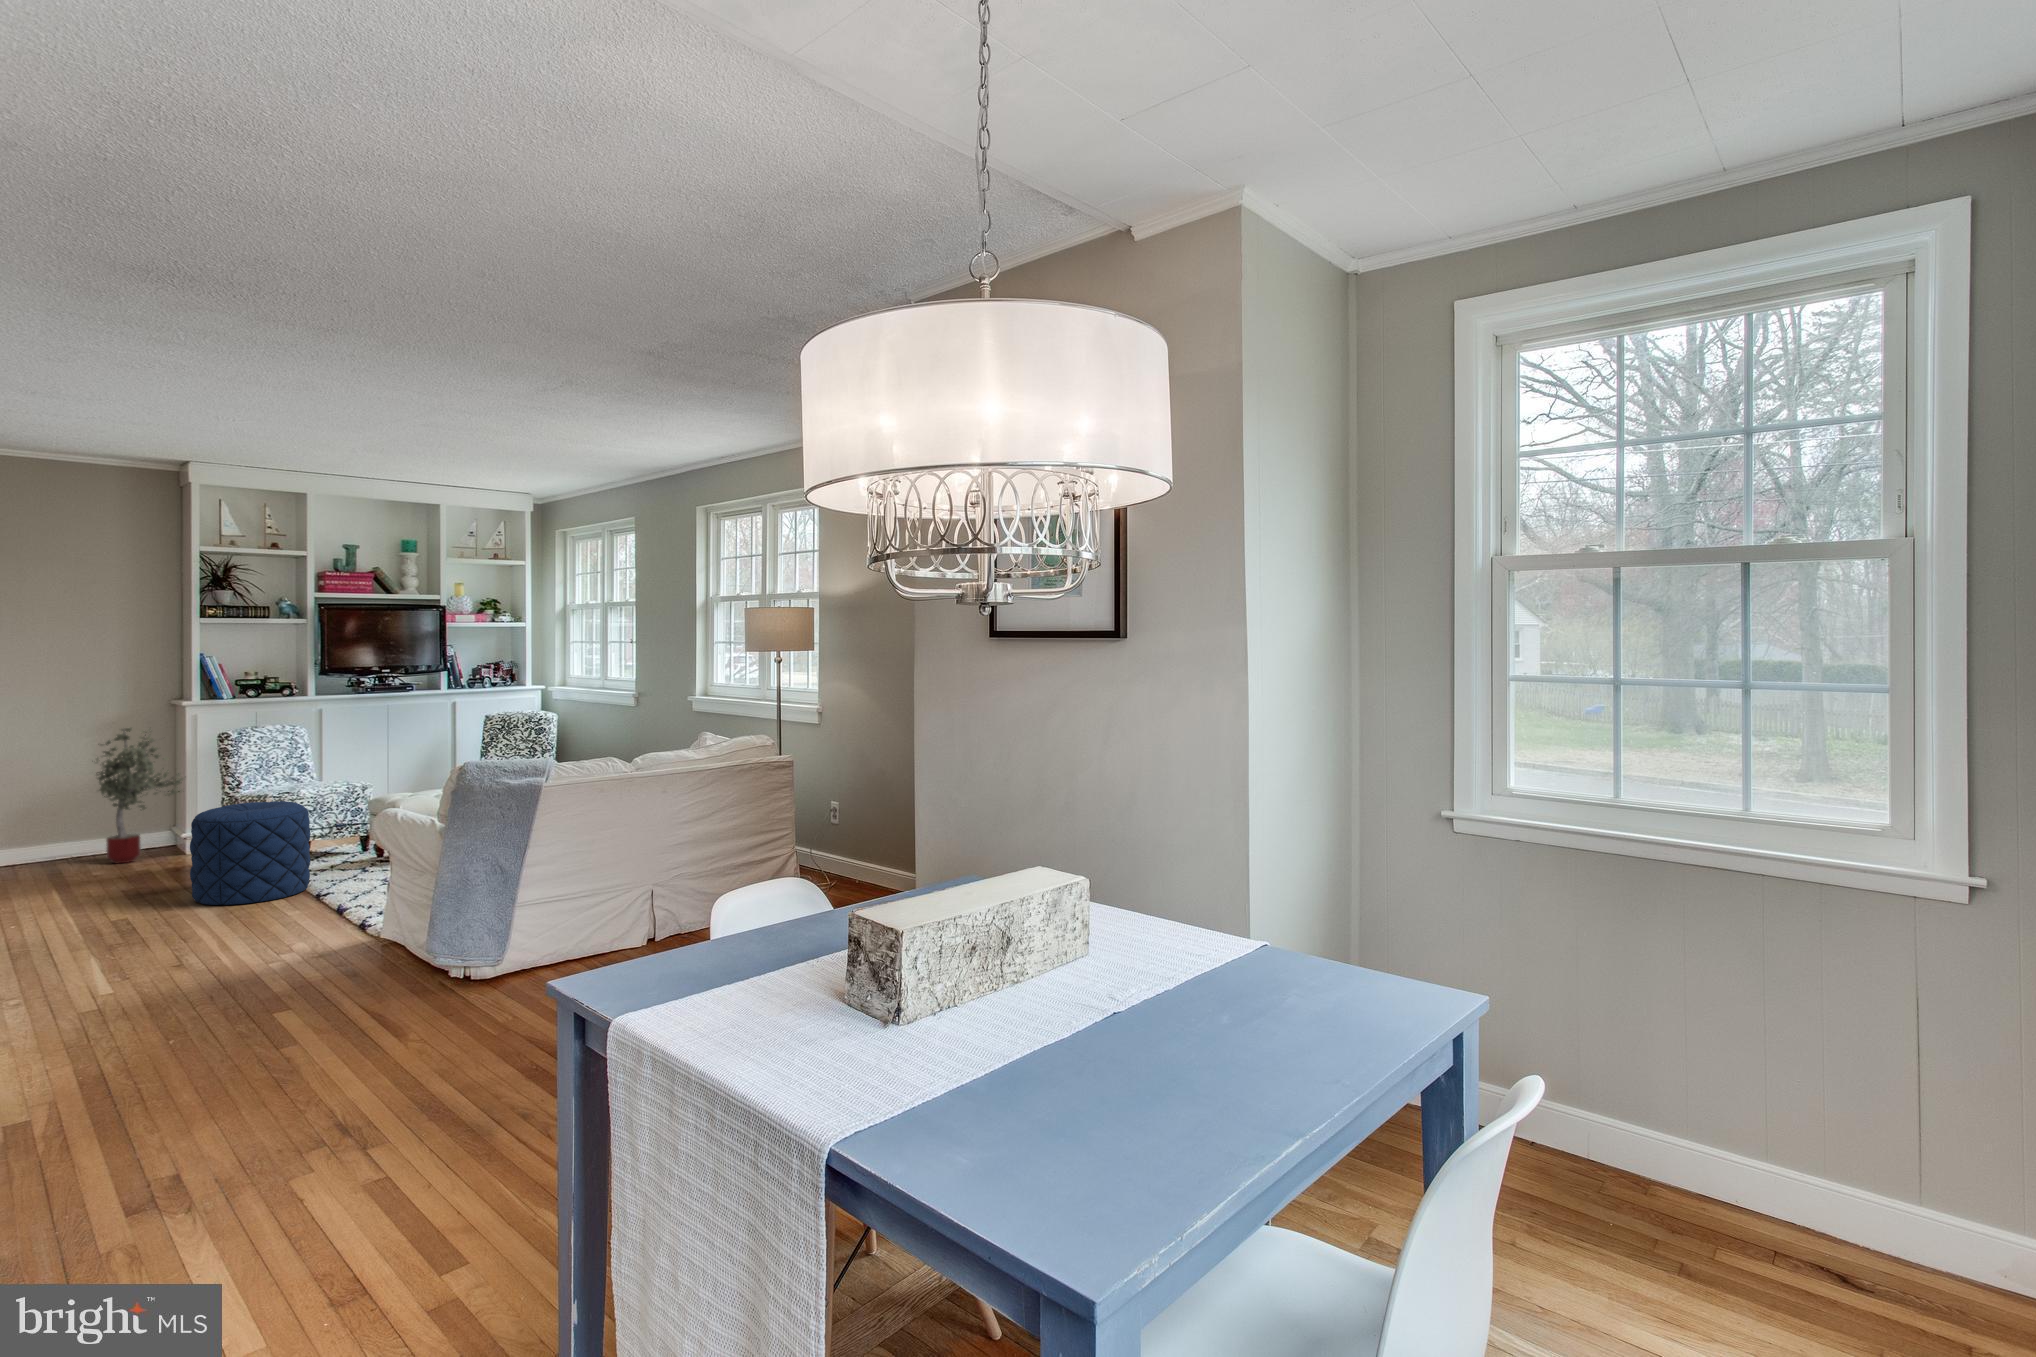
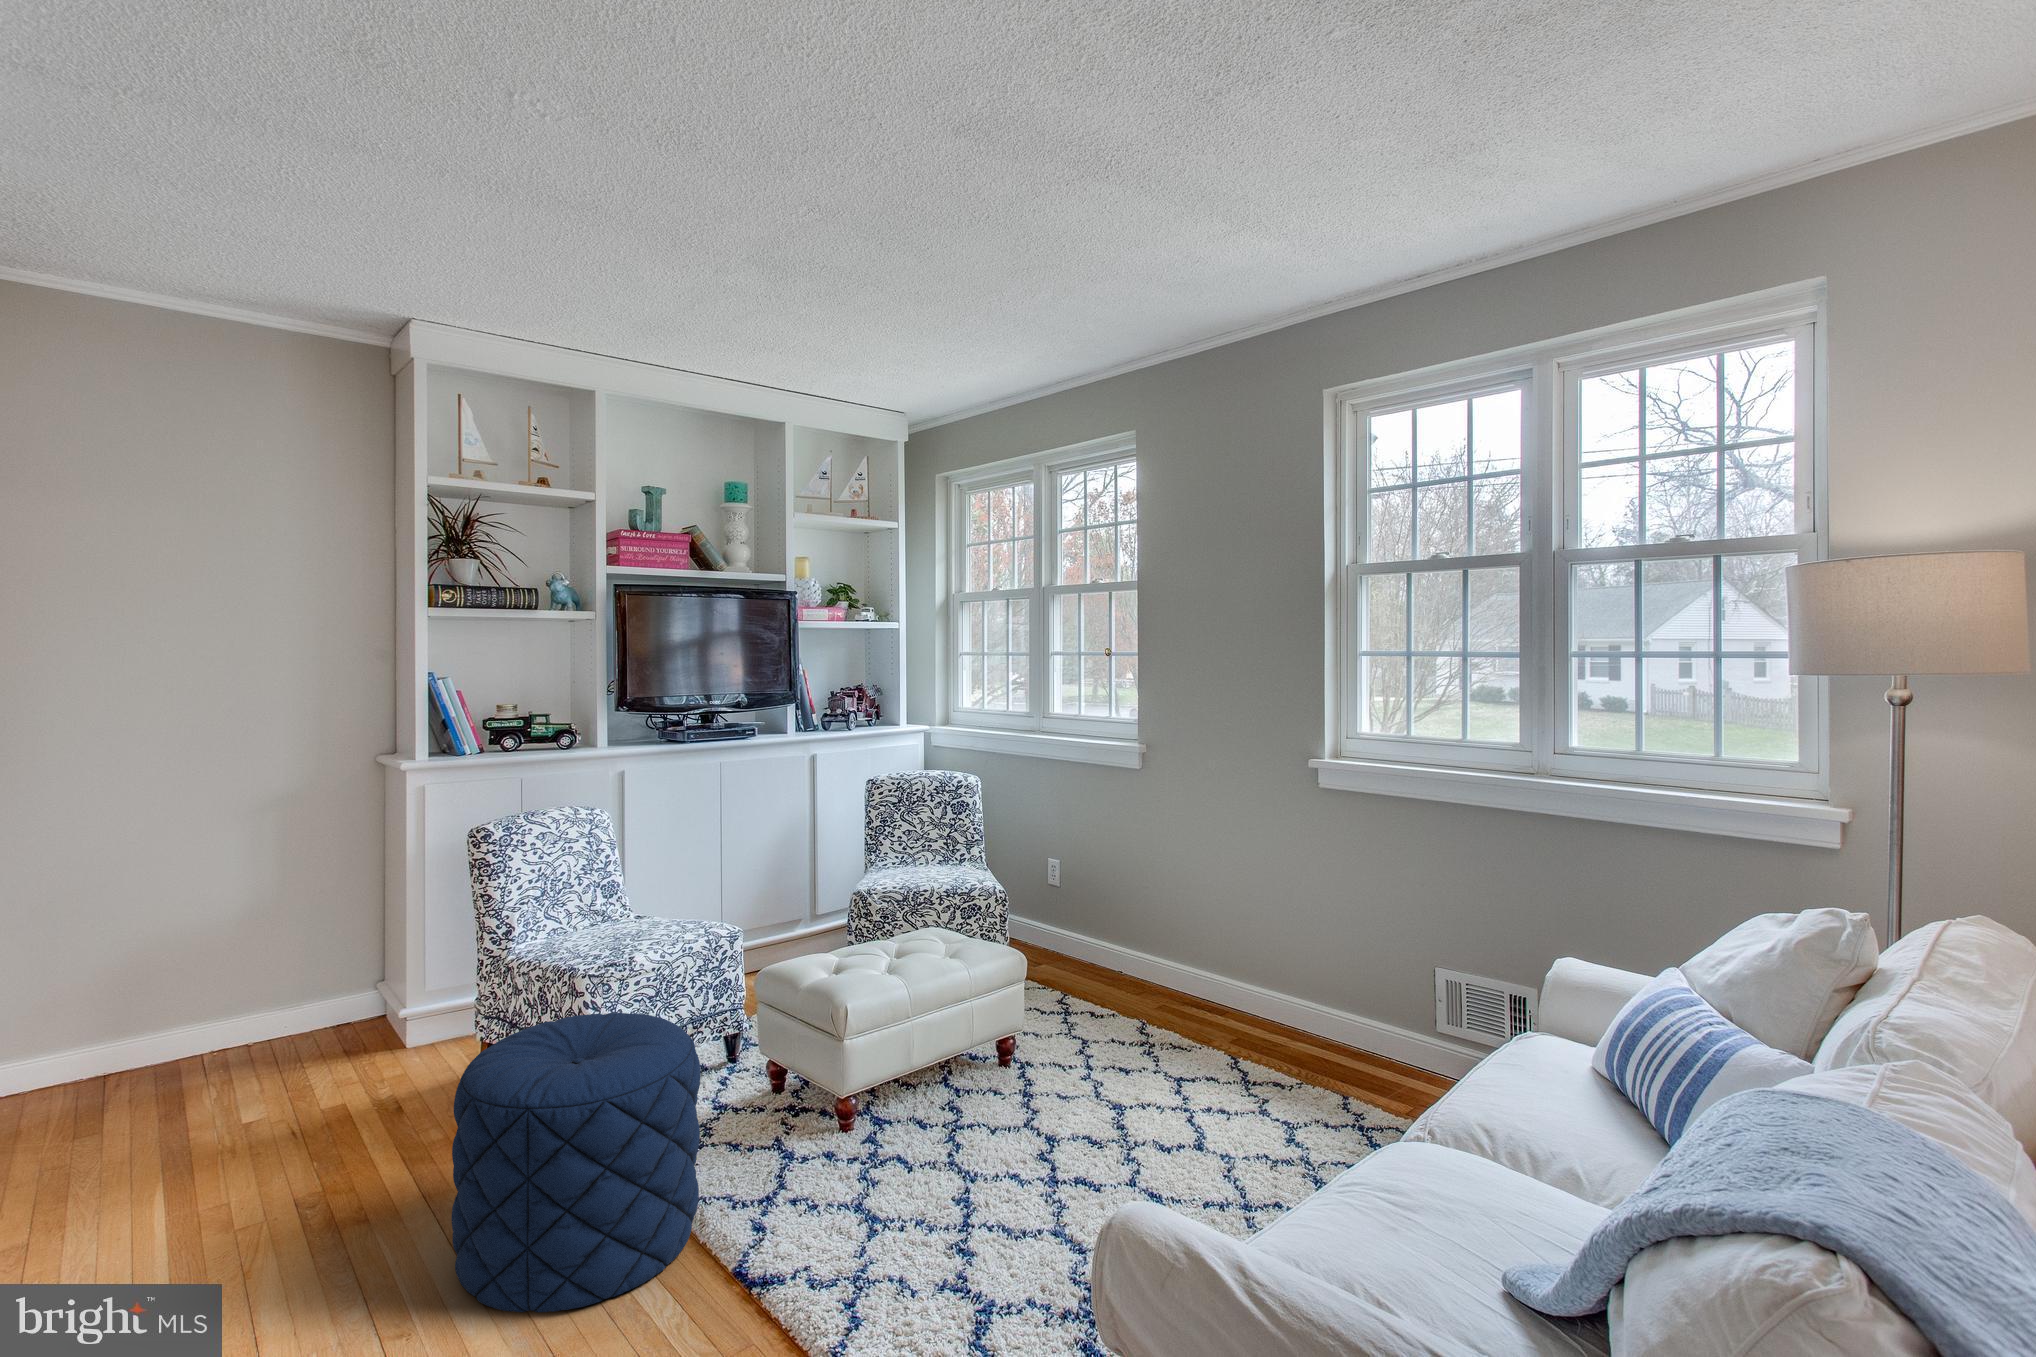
potted tree: present [96,728,183,863] -> none [233,816,408,1082]

